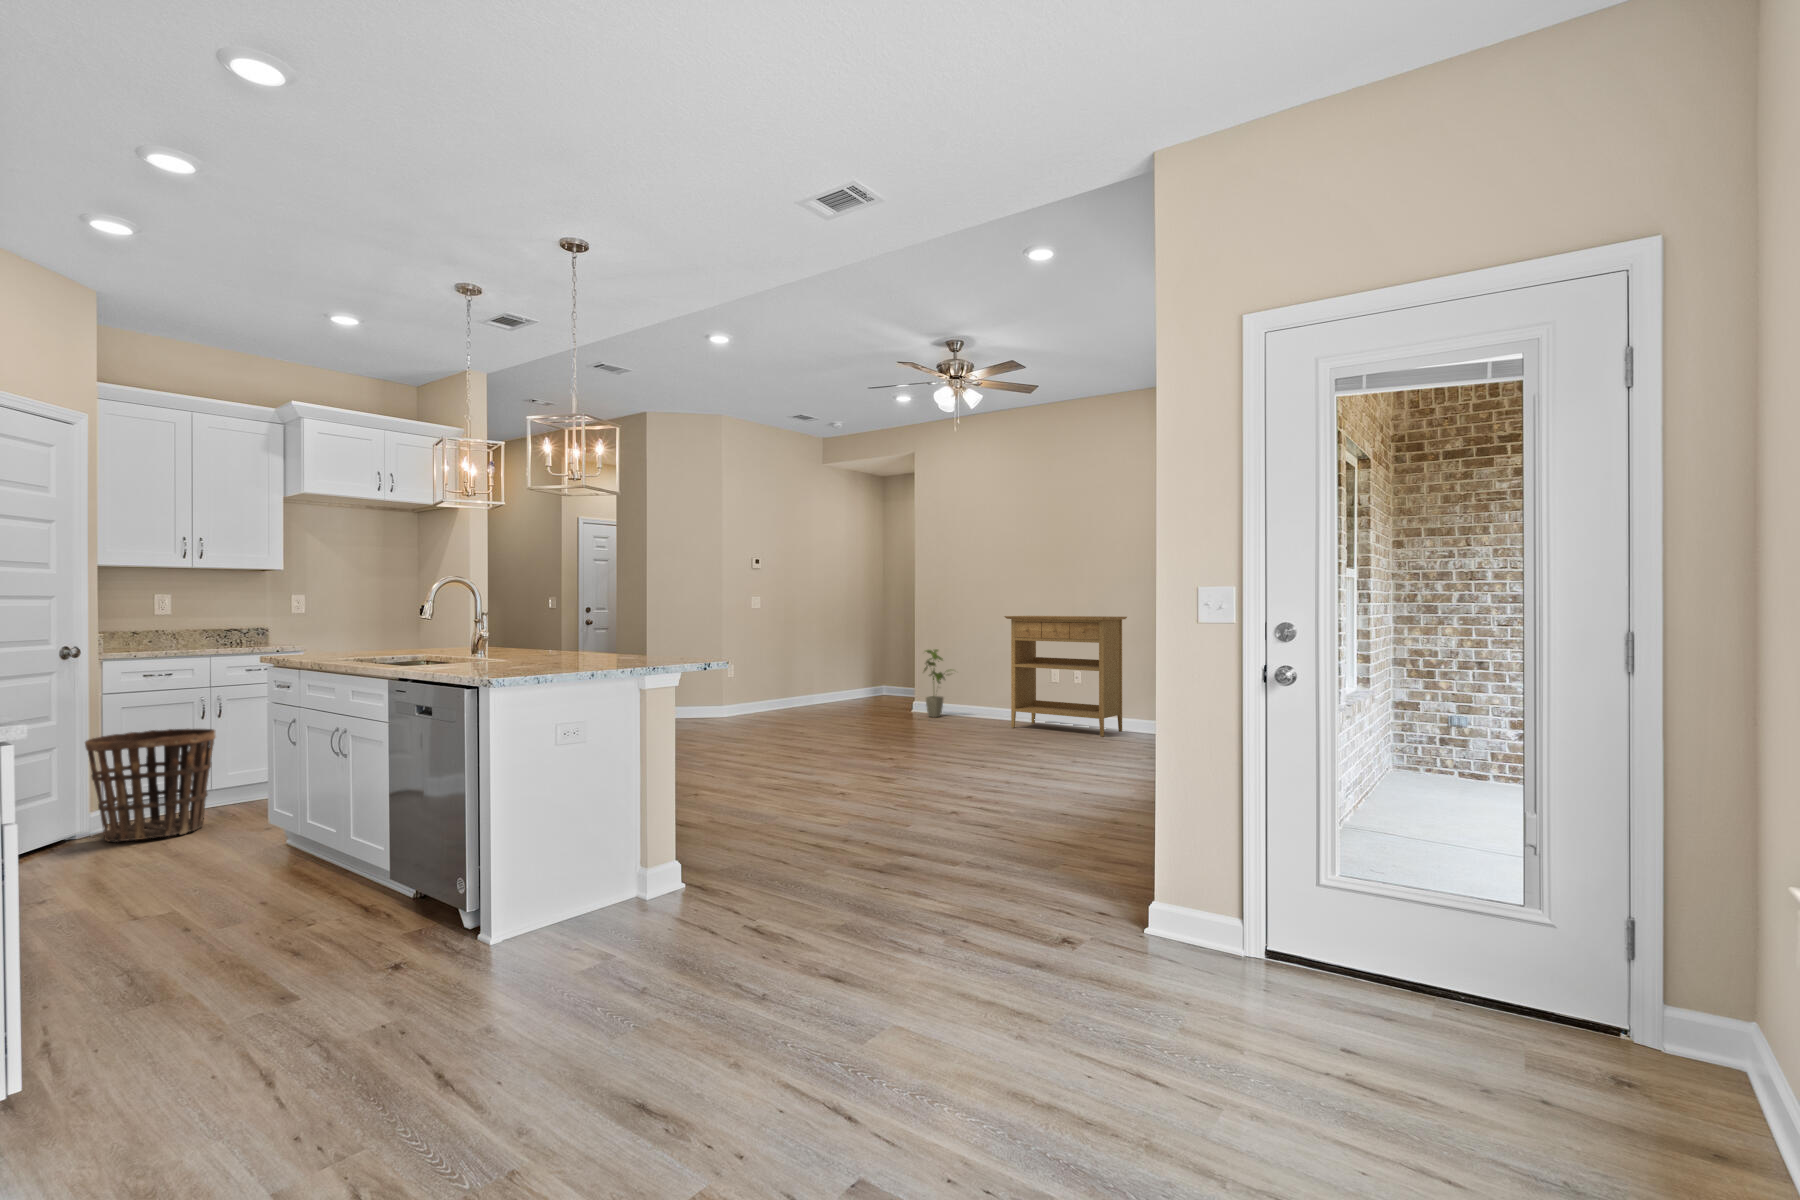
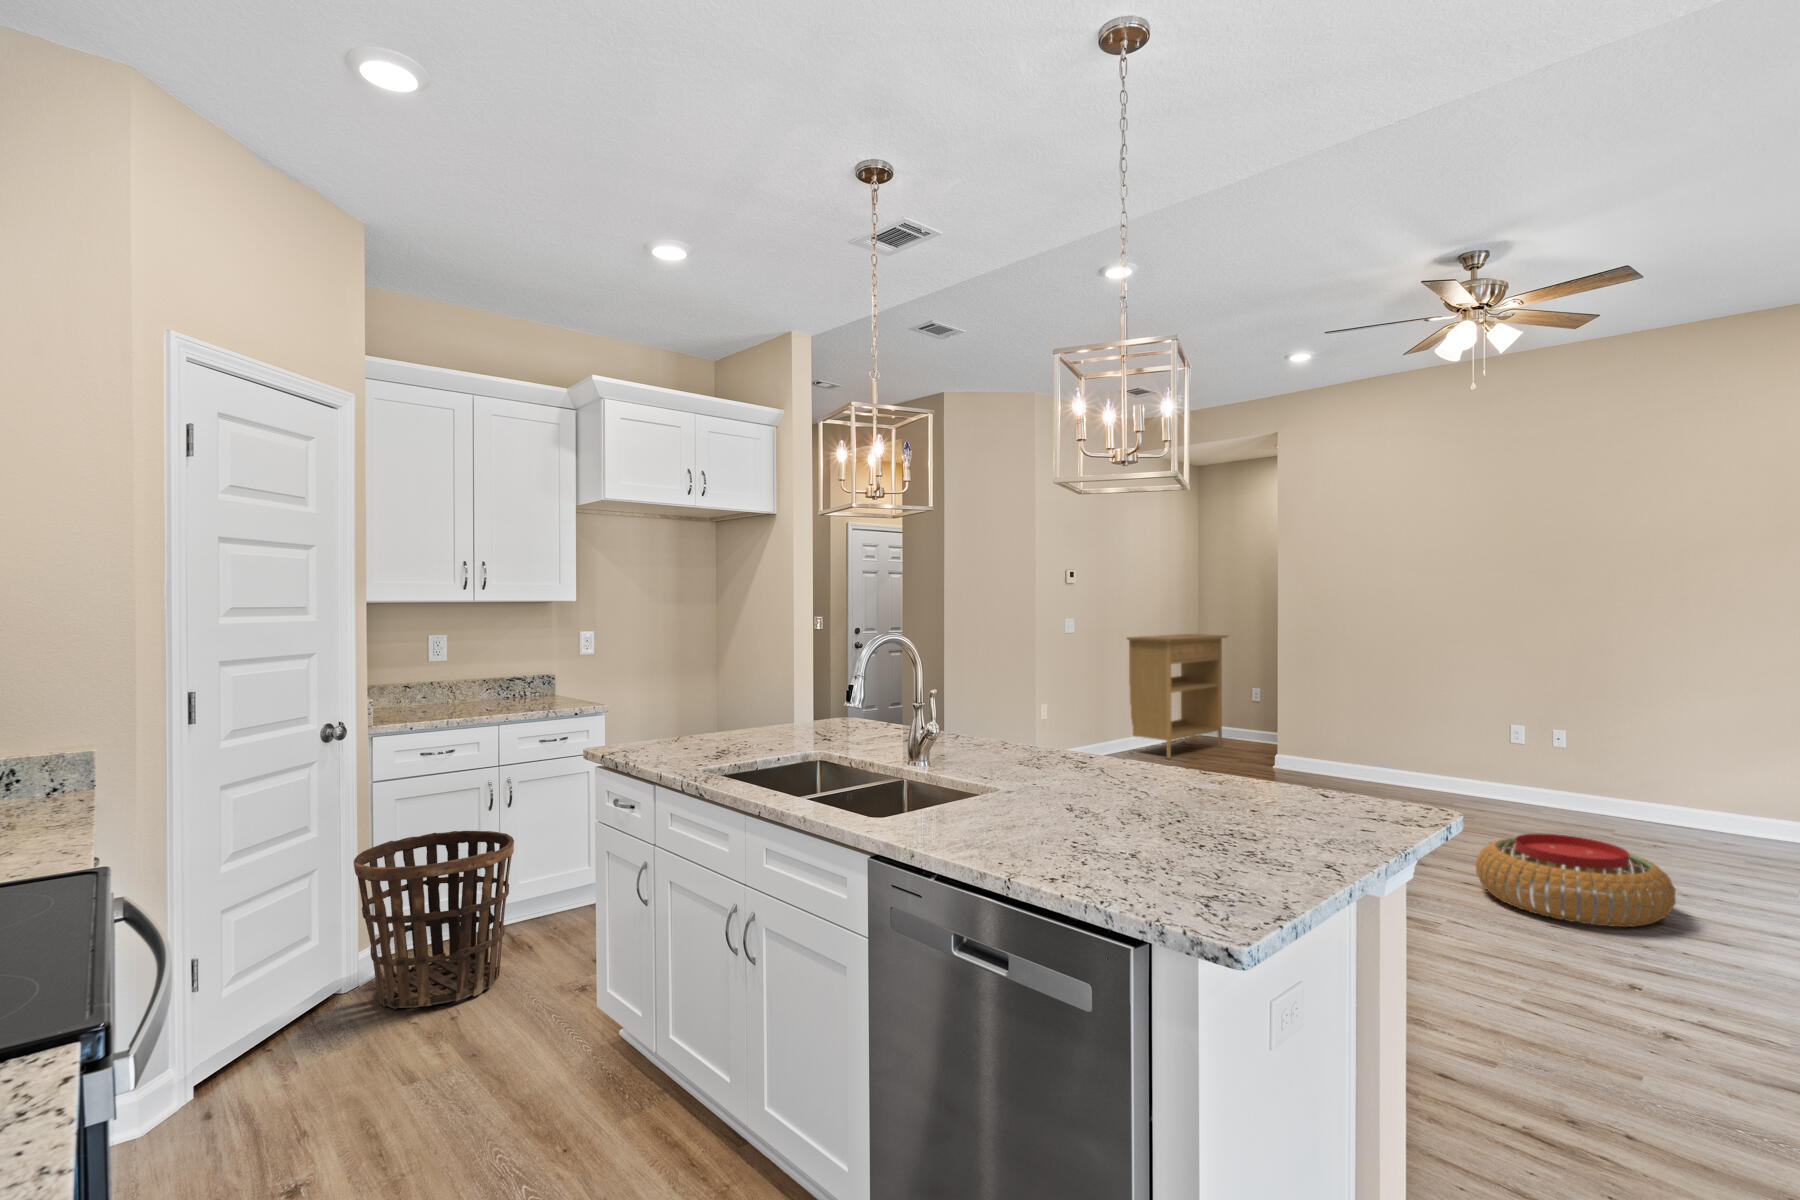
console table: present [1004,616,1127,737] -> present [1127,634,1228,759]
house plant: present [924,649,951,717] -> none [1299,688,1353,778]
pouf: none [944,728,1048,778] -> present [1476,834,1676,927]

